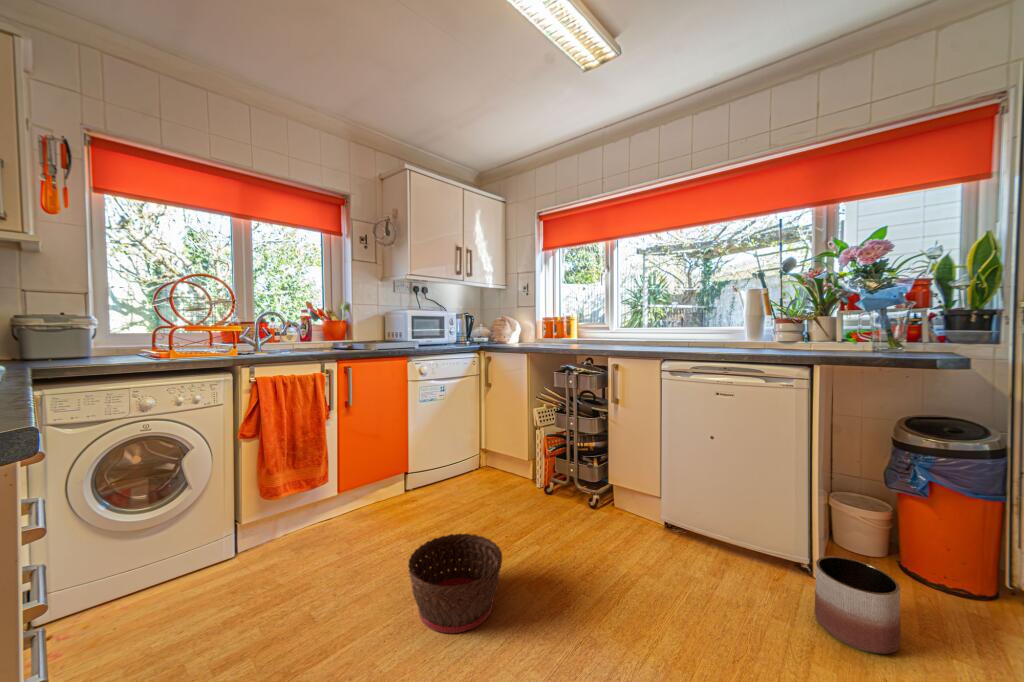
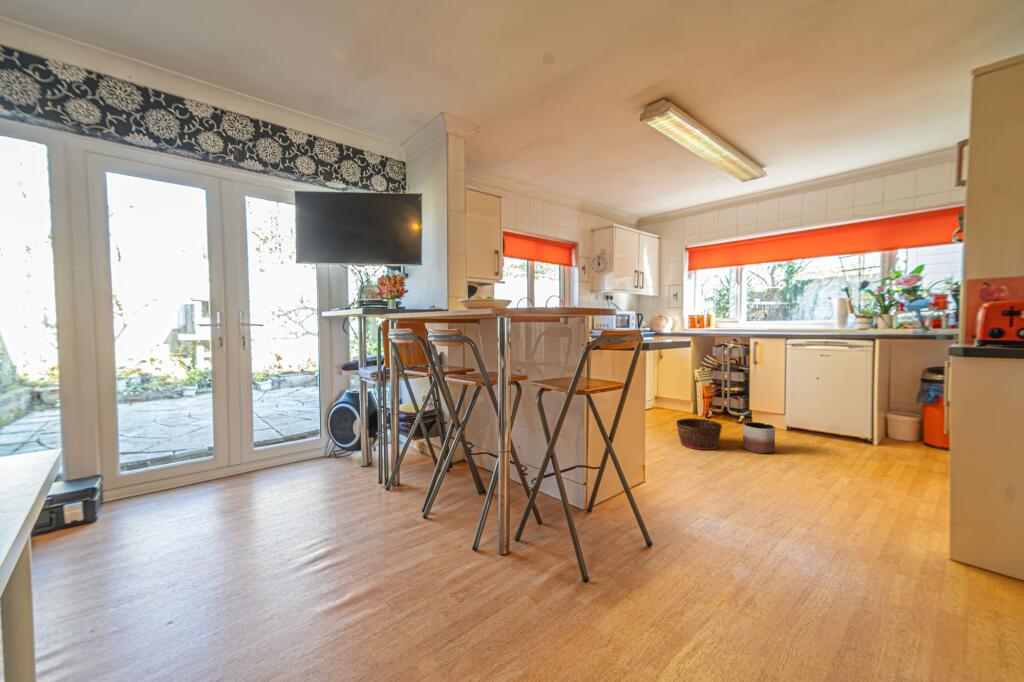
planter: present [815,556,900,654] -> present [743,422,775,453]

